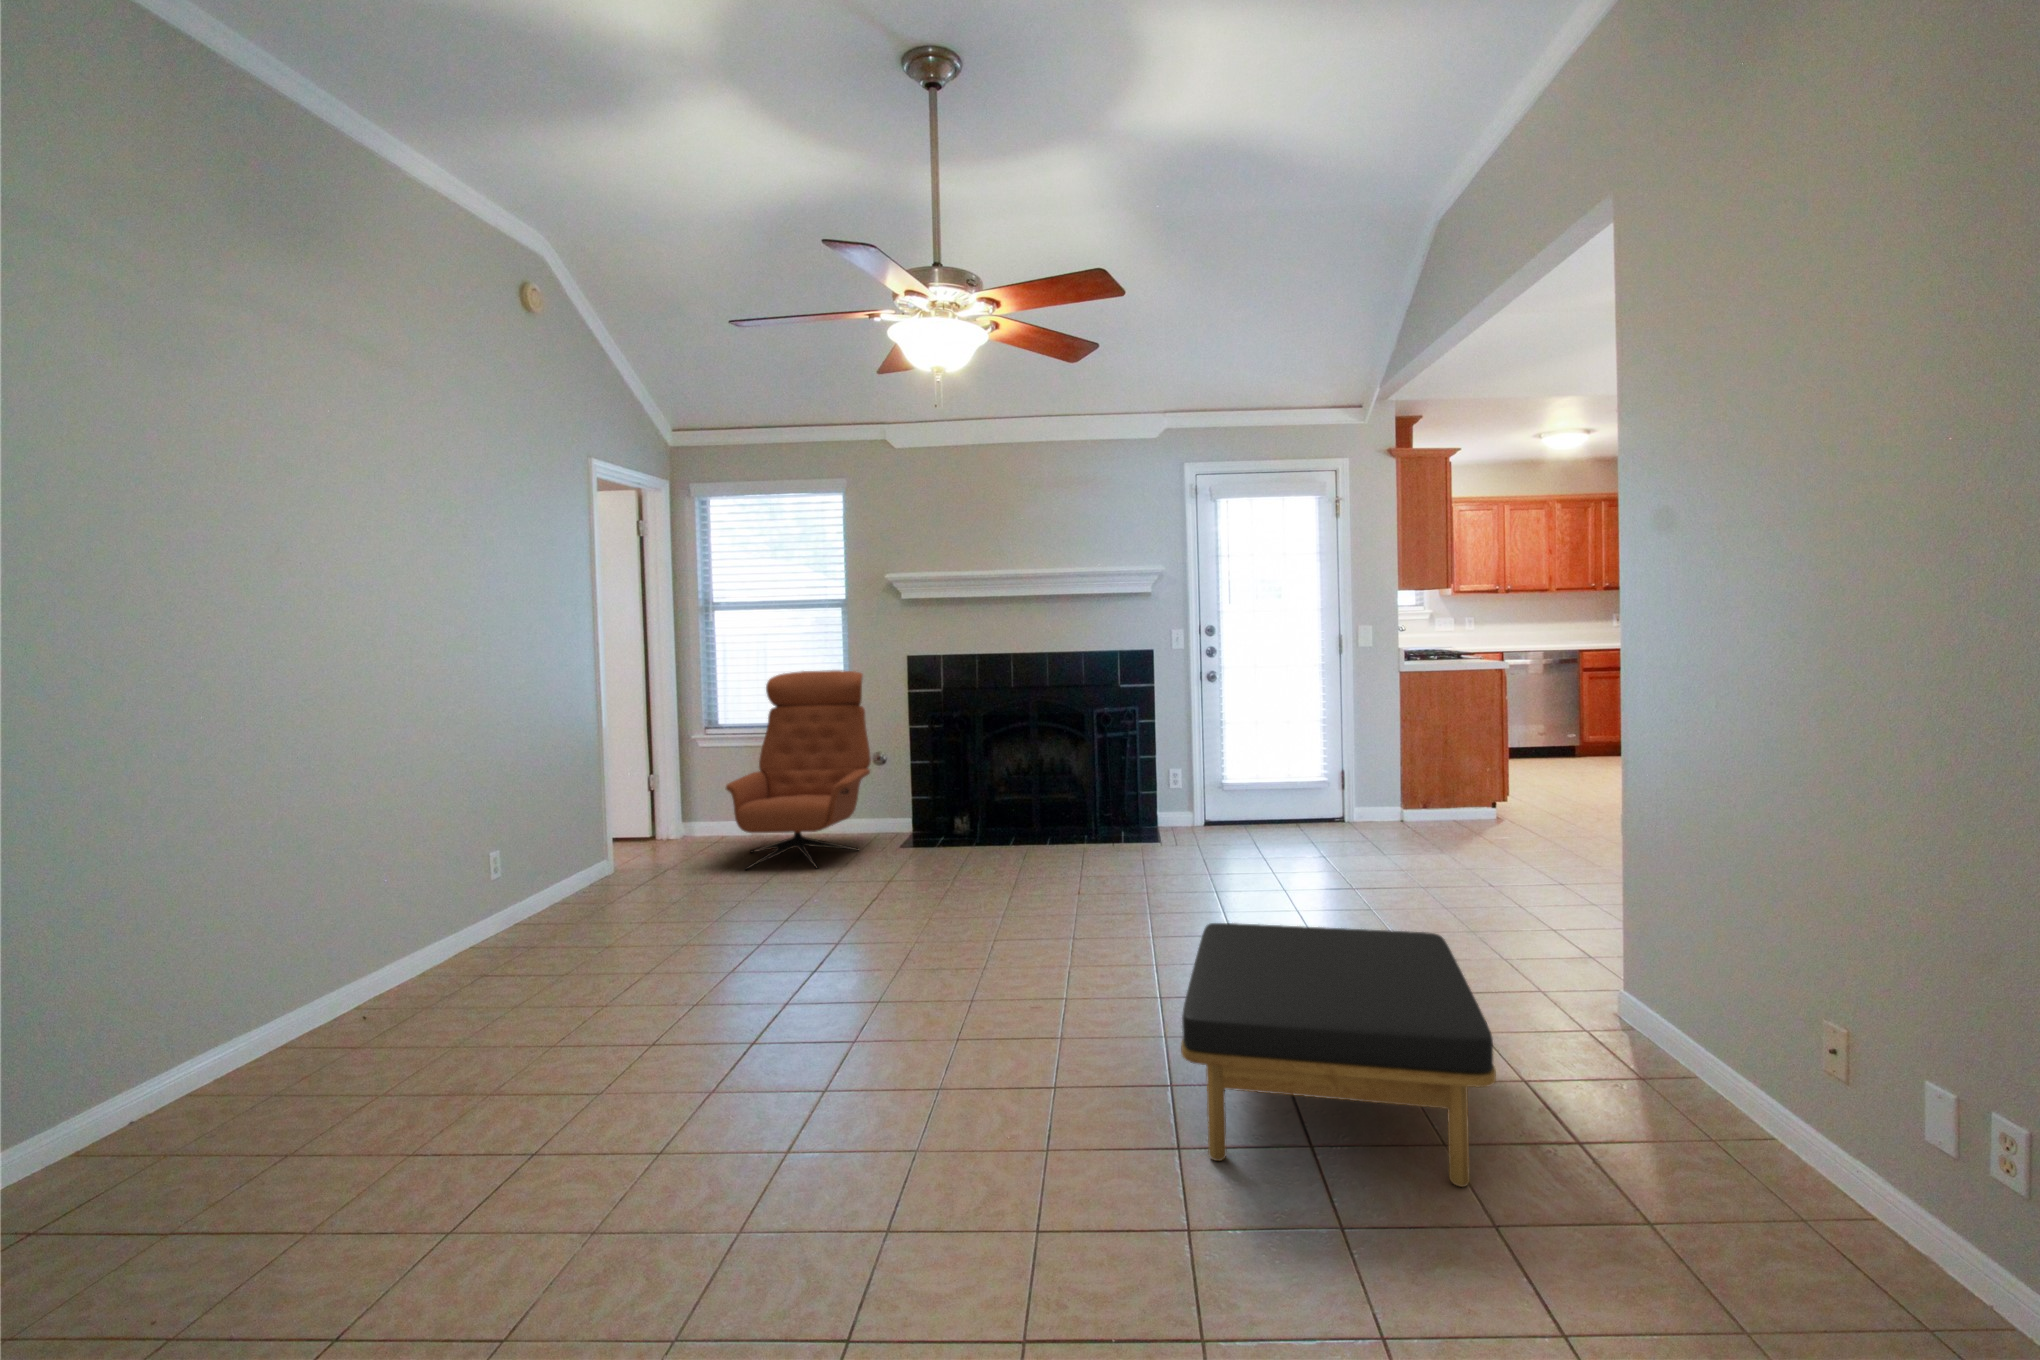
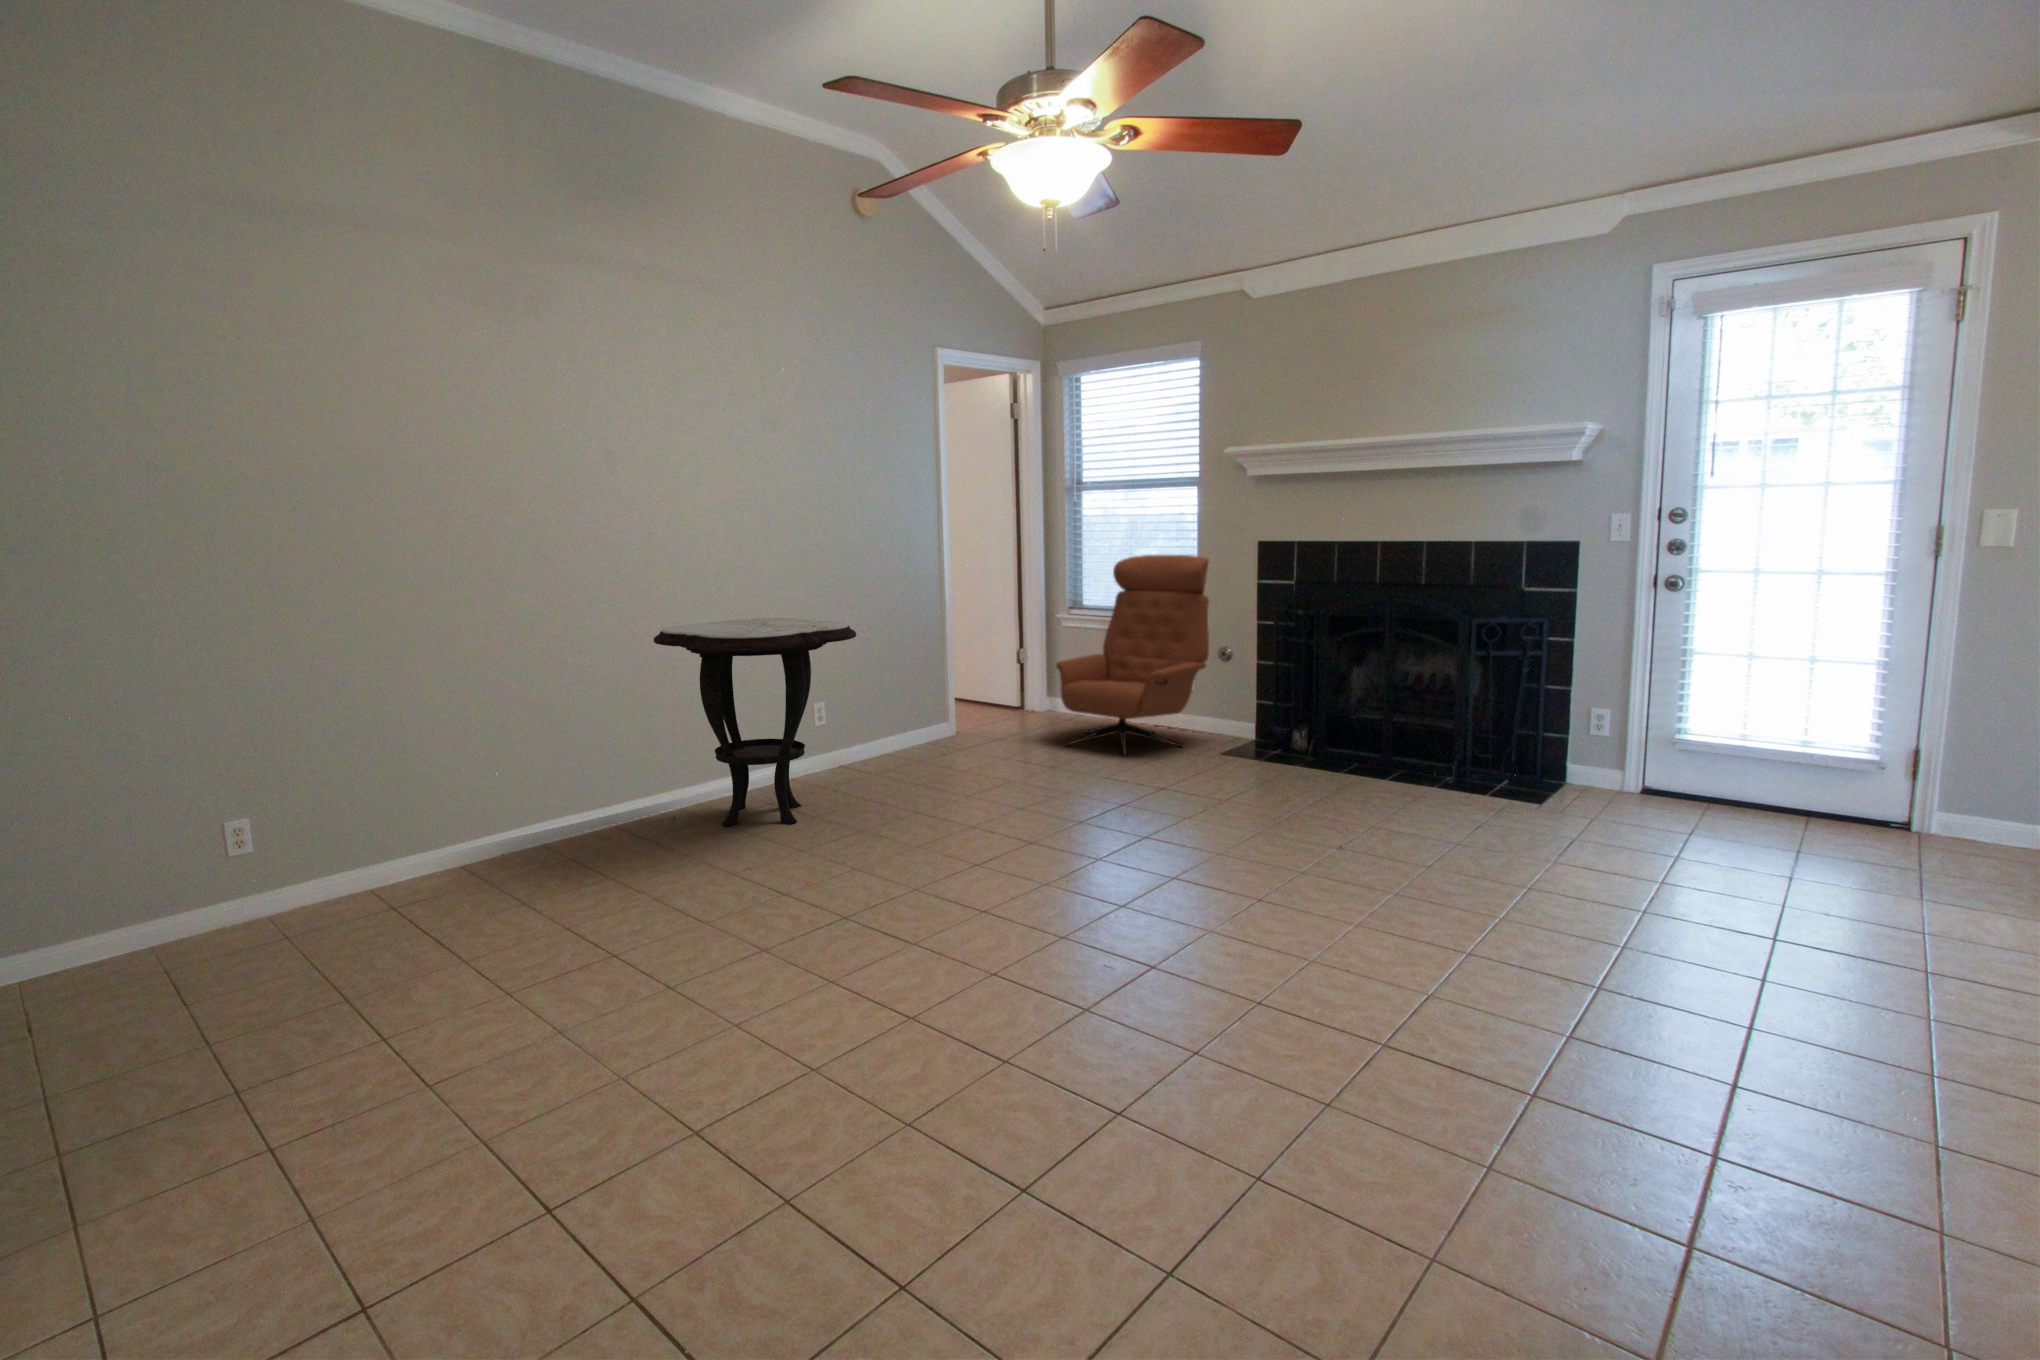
side table: none [259,768,583,1065] -> present [654,618,857,826]
ottoman: present [1181,923,1496,1187] -> none [1139,867,1616,1229]

